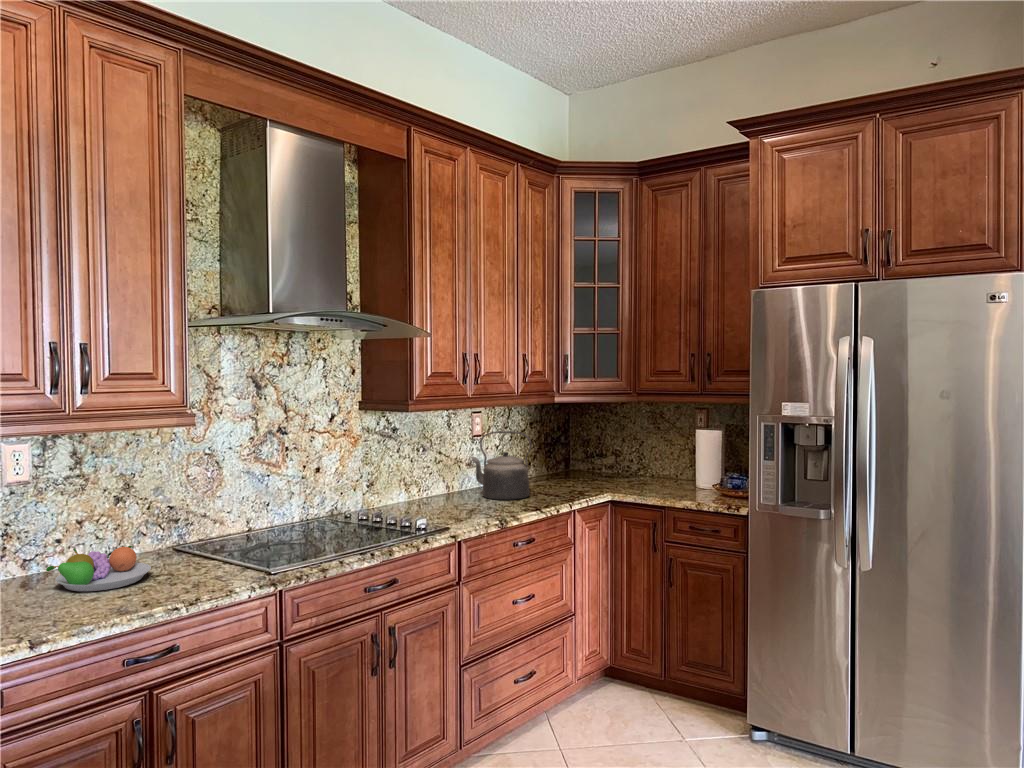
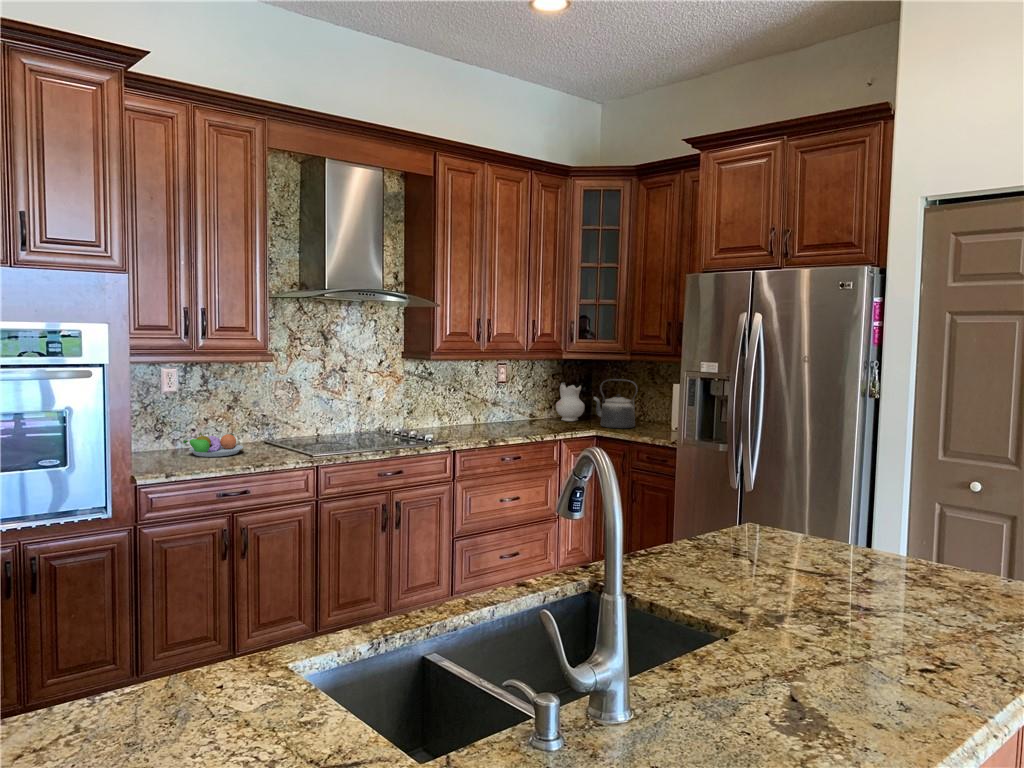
kettle: present [471,431,532,500] -> present [594,379,638,429]
ceramic pitcher: none [540,433,576,482] -> present [556,383,585,421]

